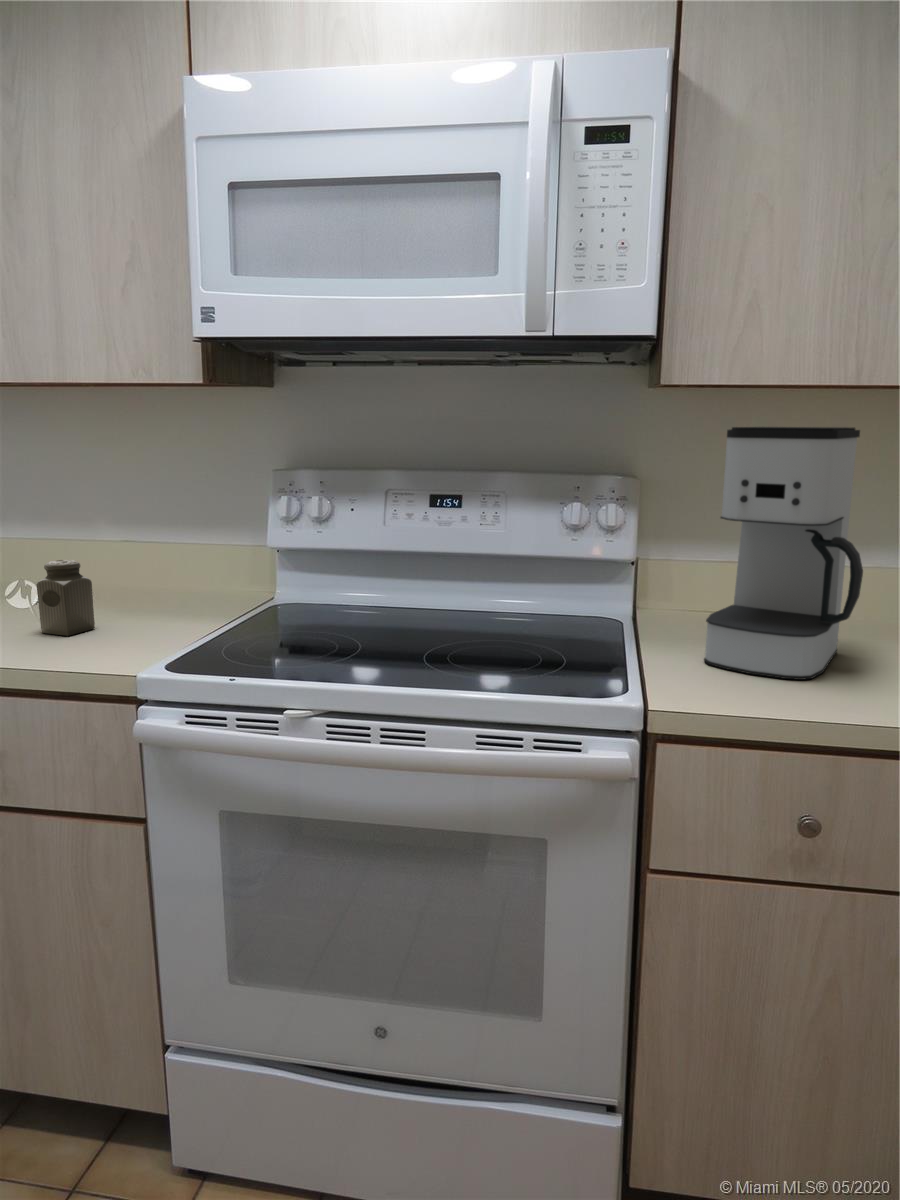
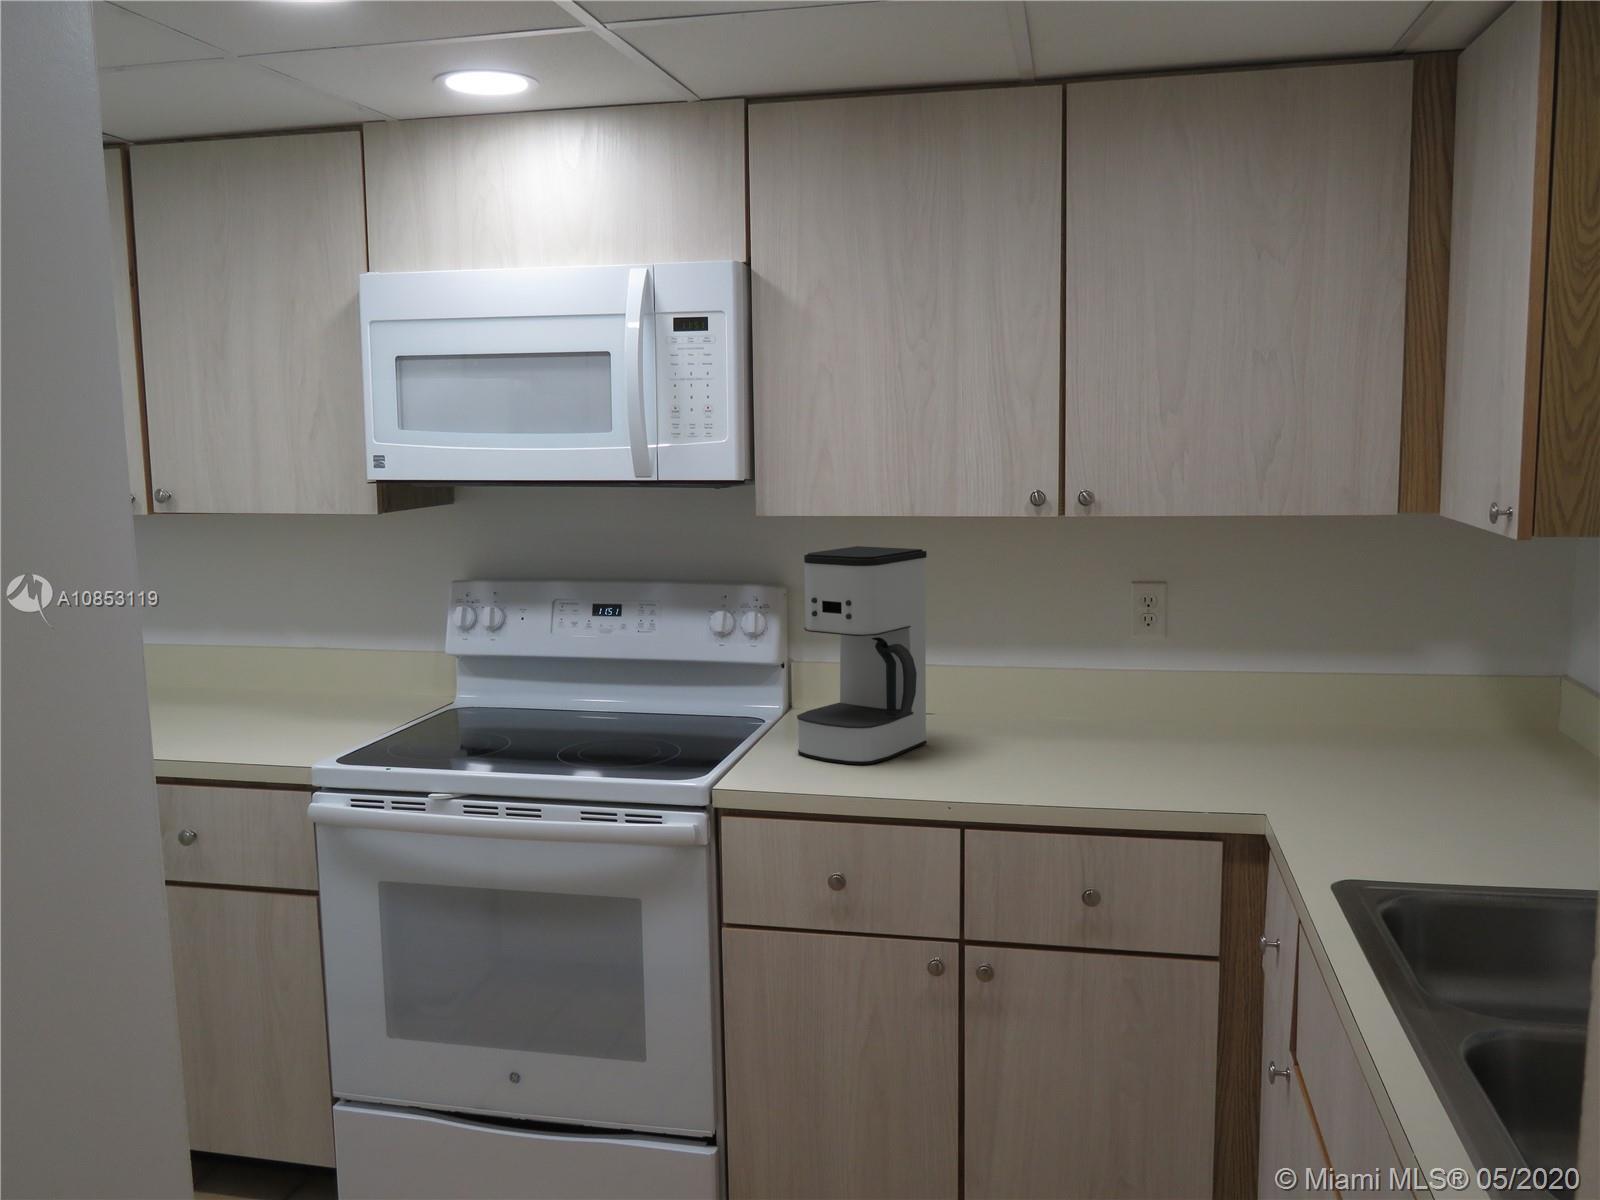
salt shaker: present [37,560,95,636] -> none [231,671,282,738]

